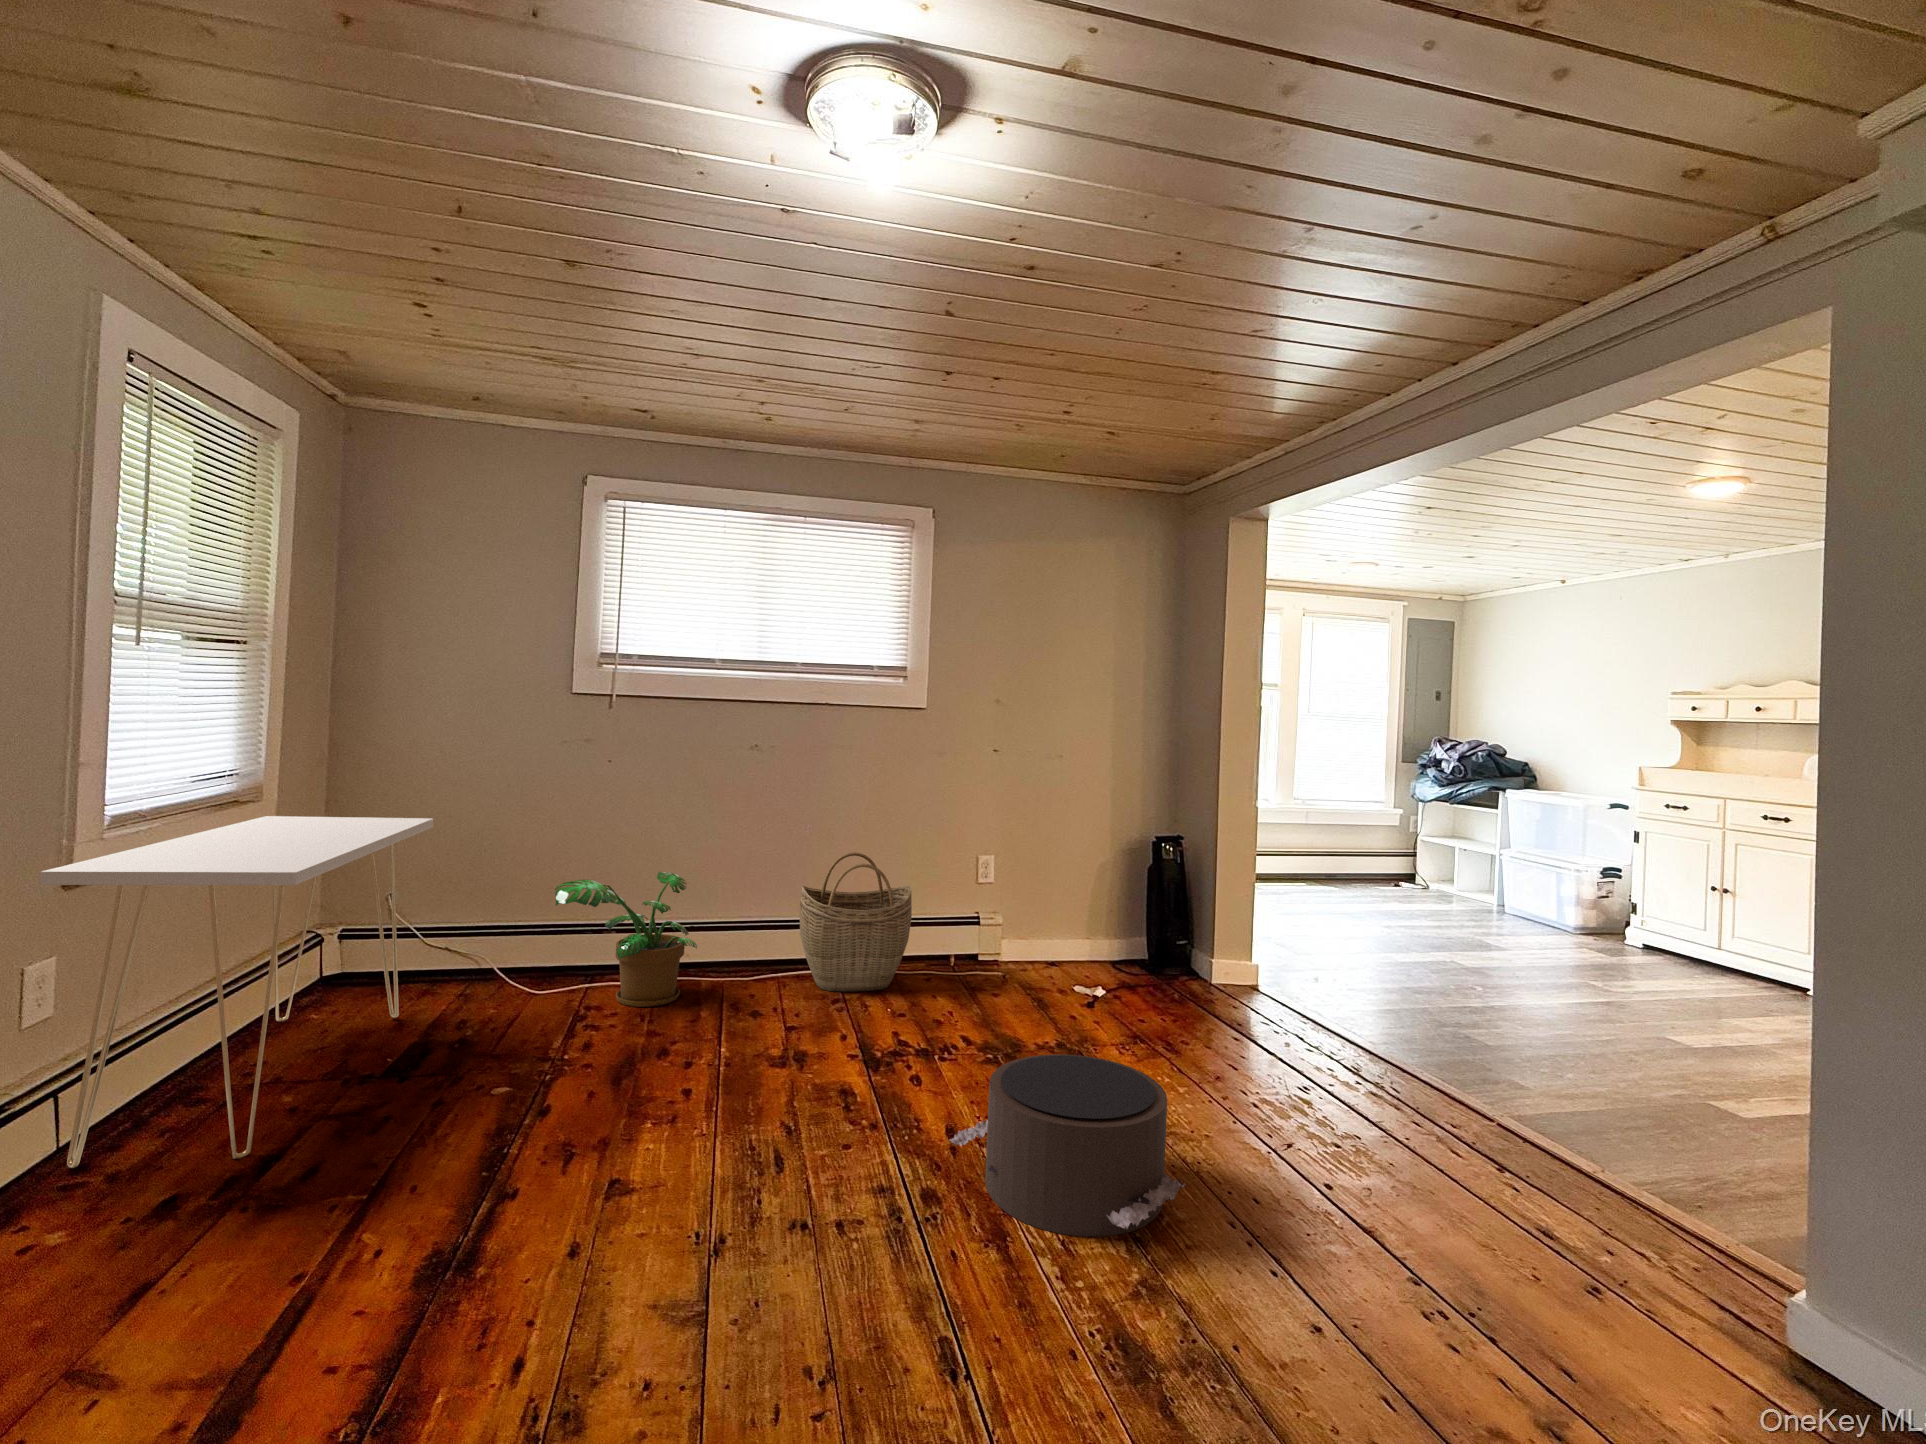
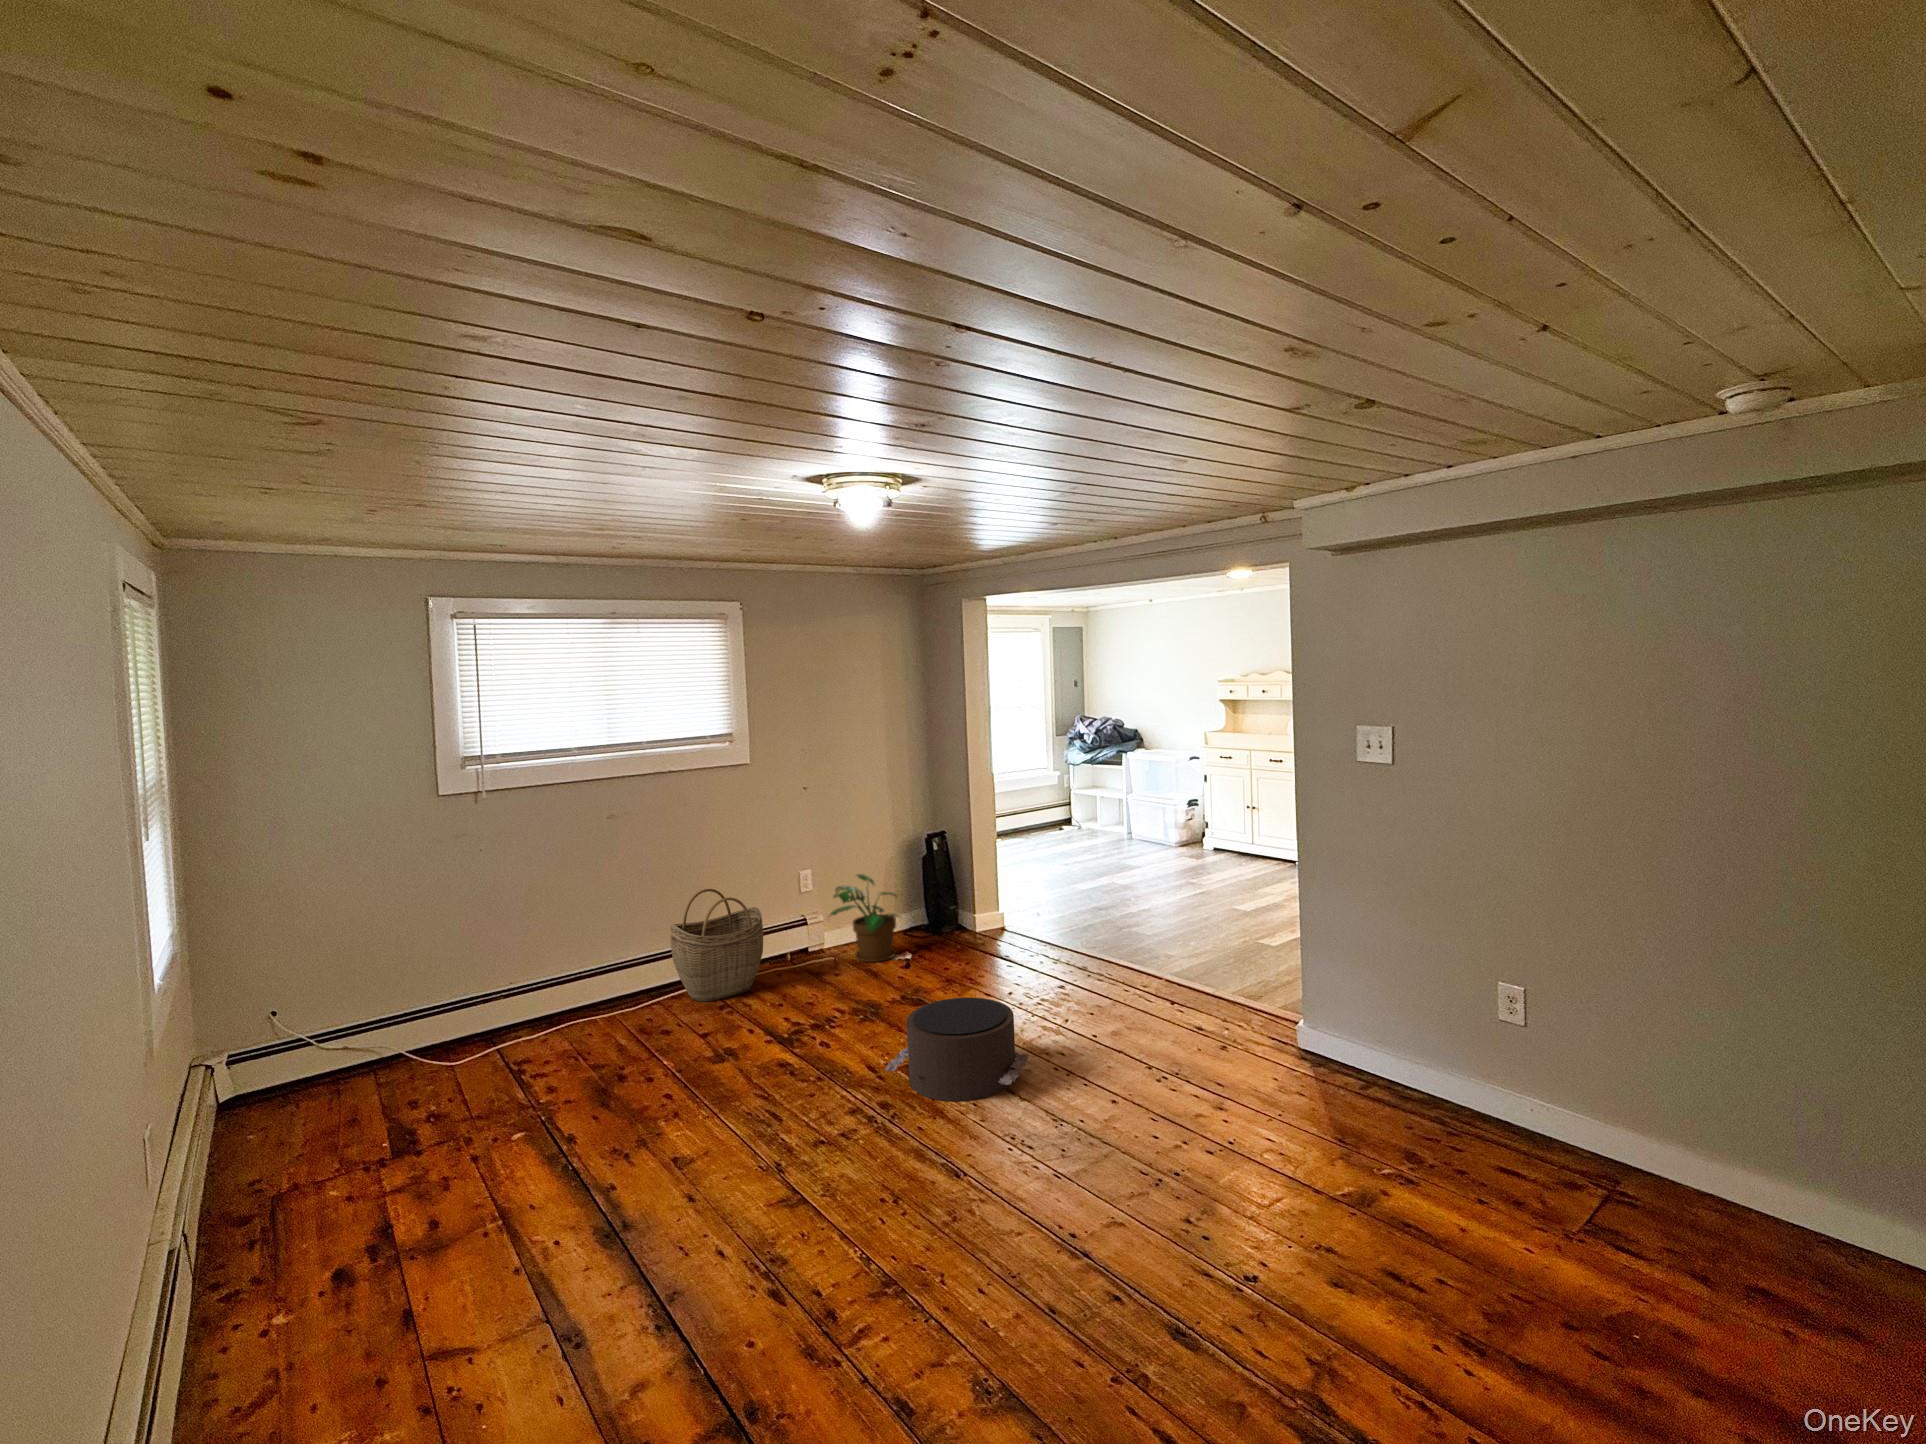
console table: present [40,816,433,1168] -> none [155,934,383,1281]
potted plant: present [555,872,697,1007] -> present [829,874,900,962]

